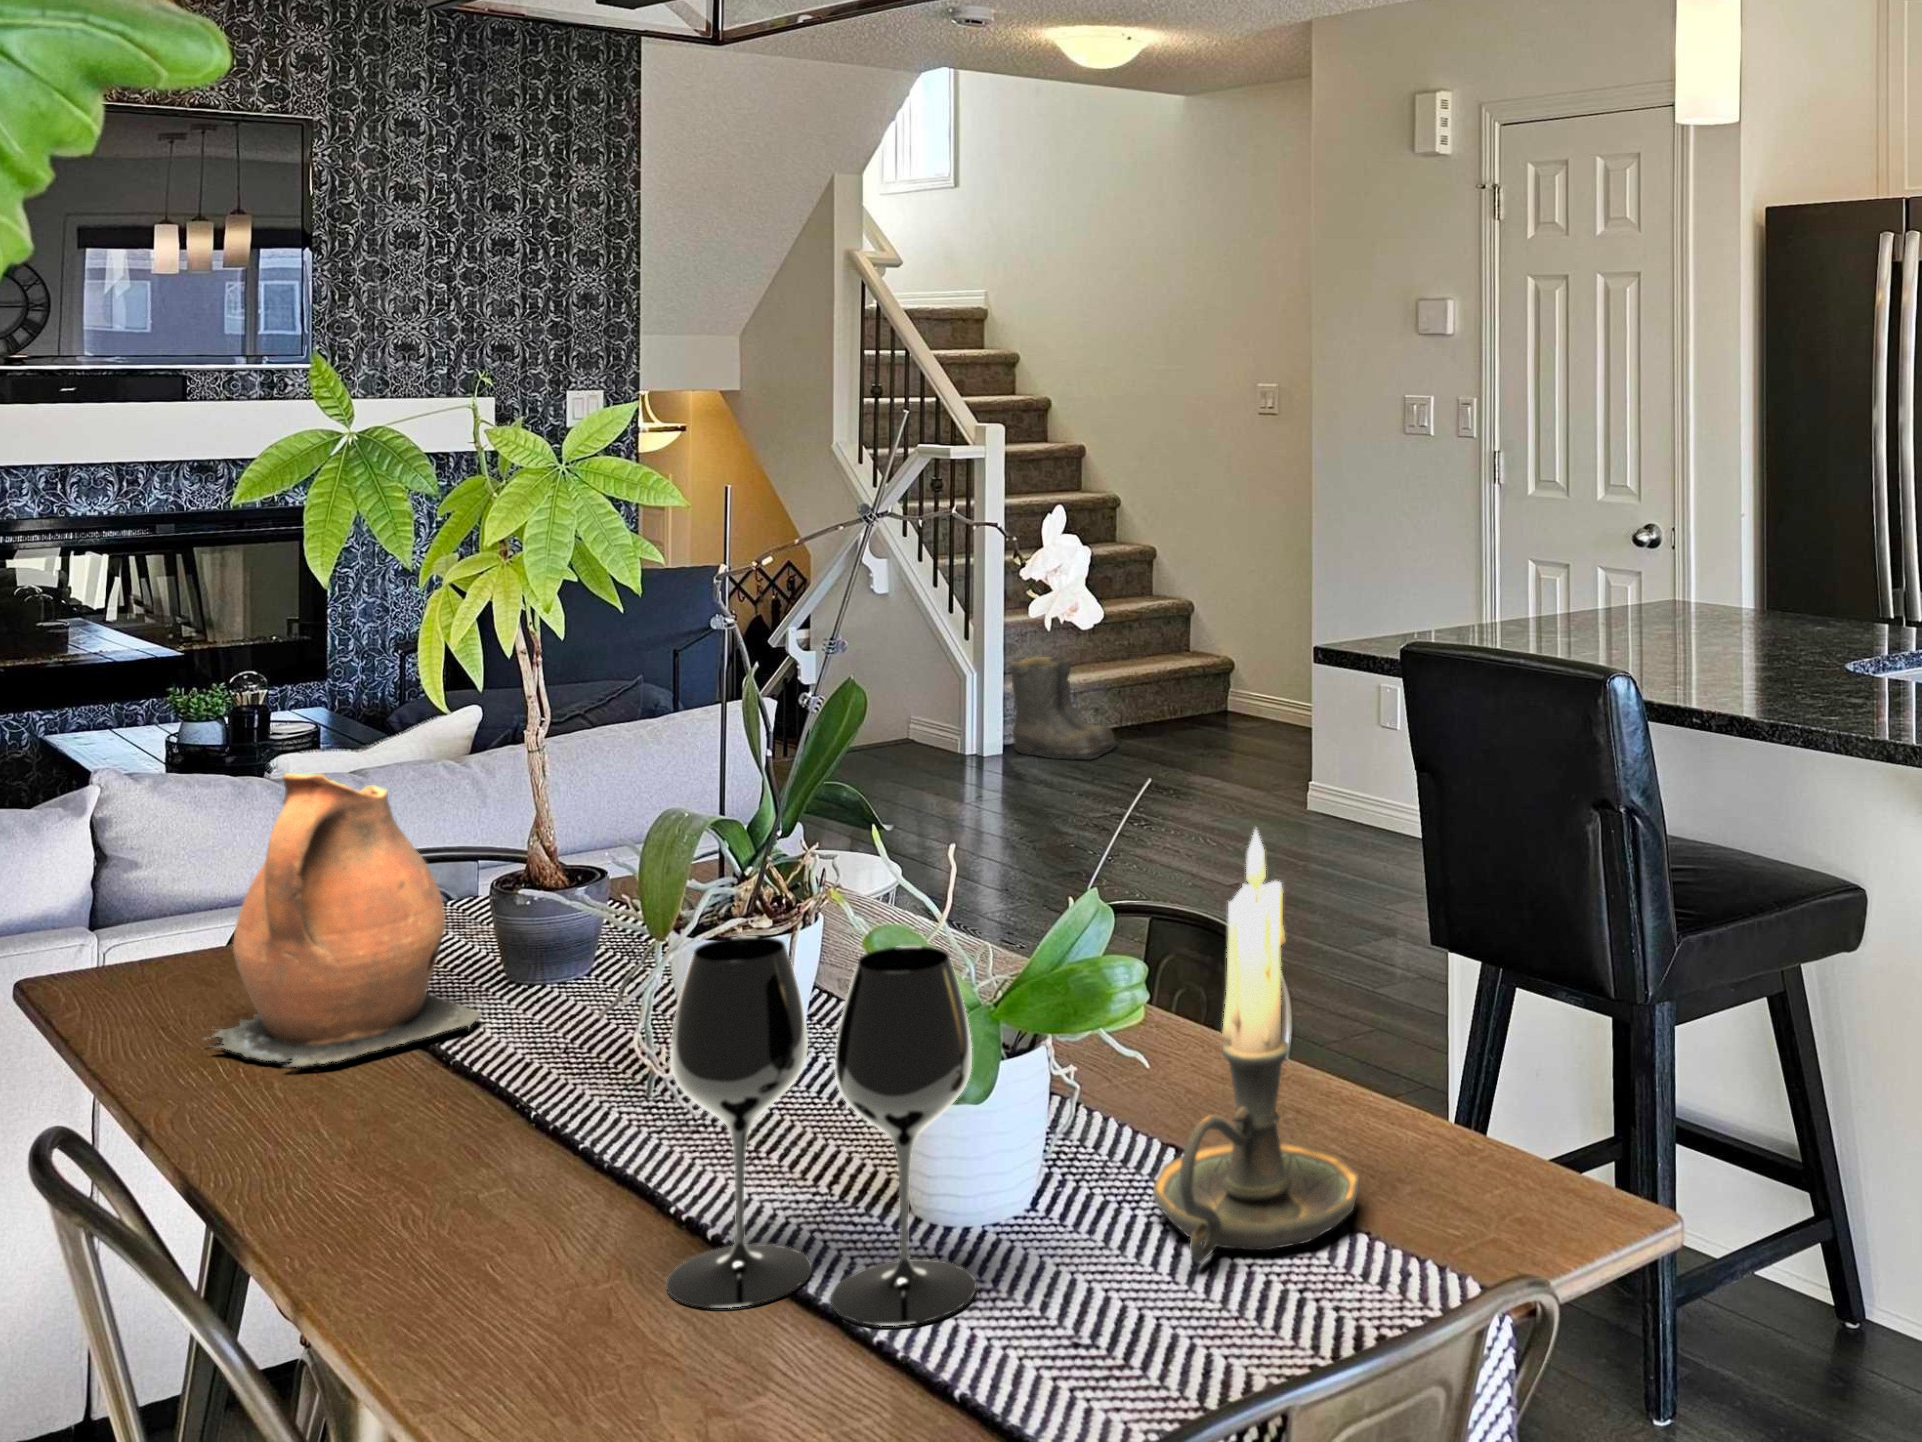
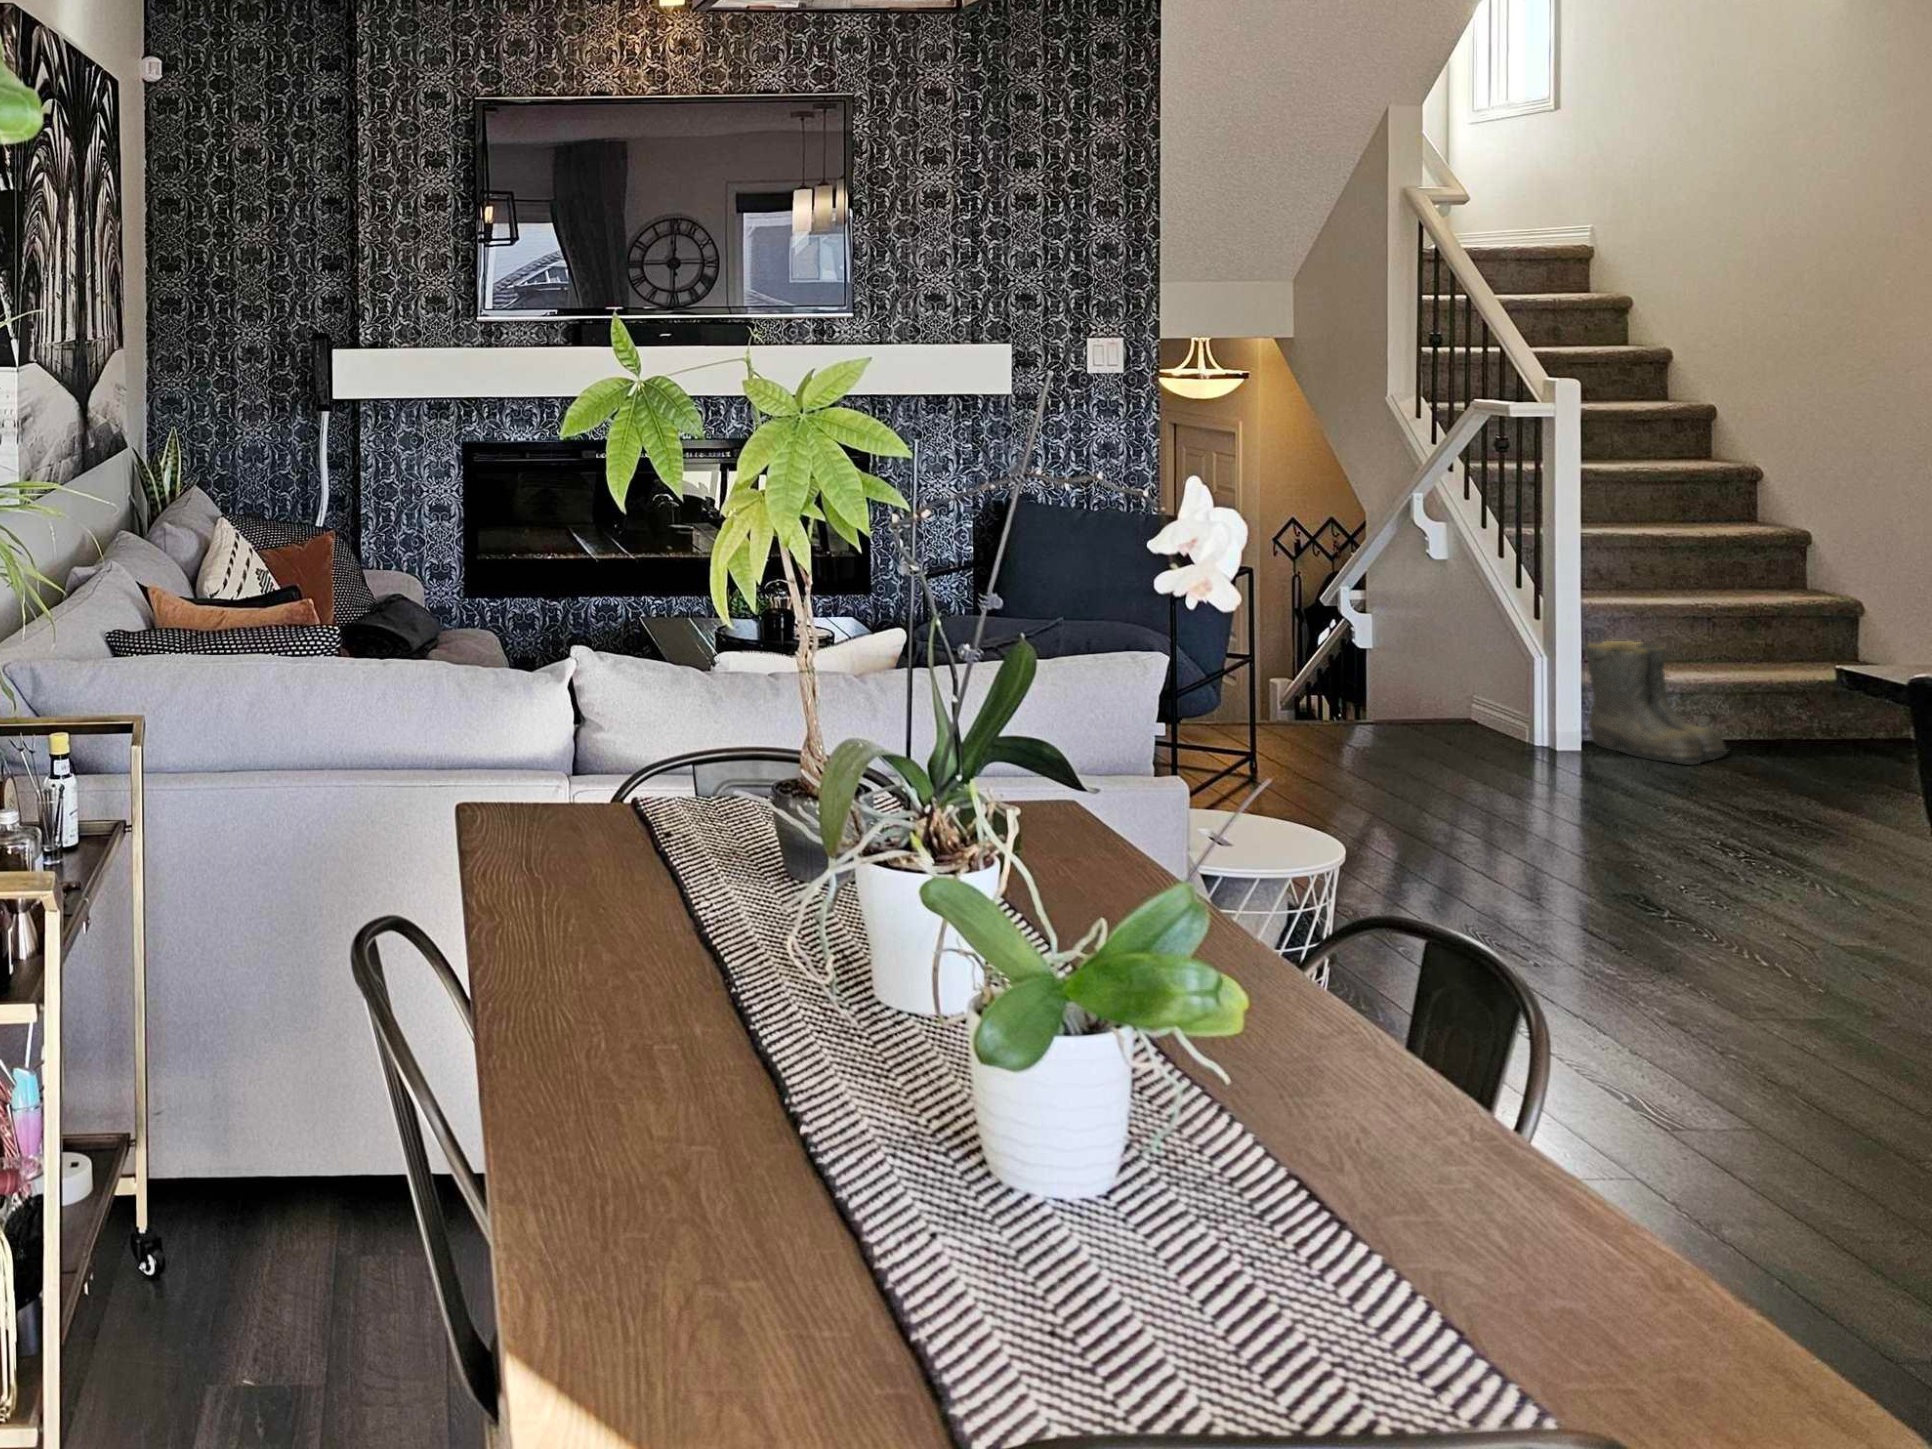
ceramic pitcher: present [205,773,481,1067] -> none [537,662,744,909]
candle holder: present [1153,829,1359,1262] -> none [1204,842,1473,1320]
wine glass: present [666,936,977,1326] -> none [733,858,1000,1264]

